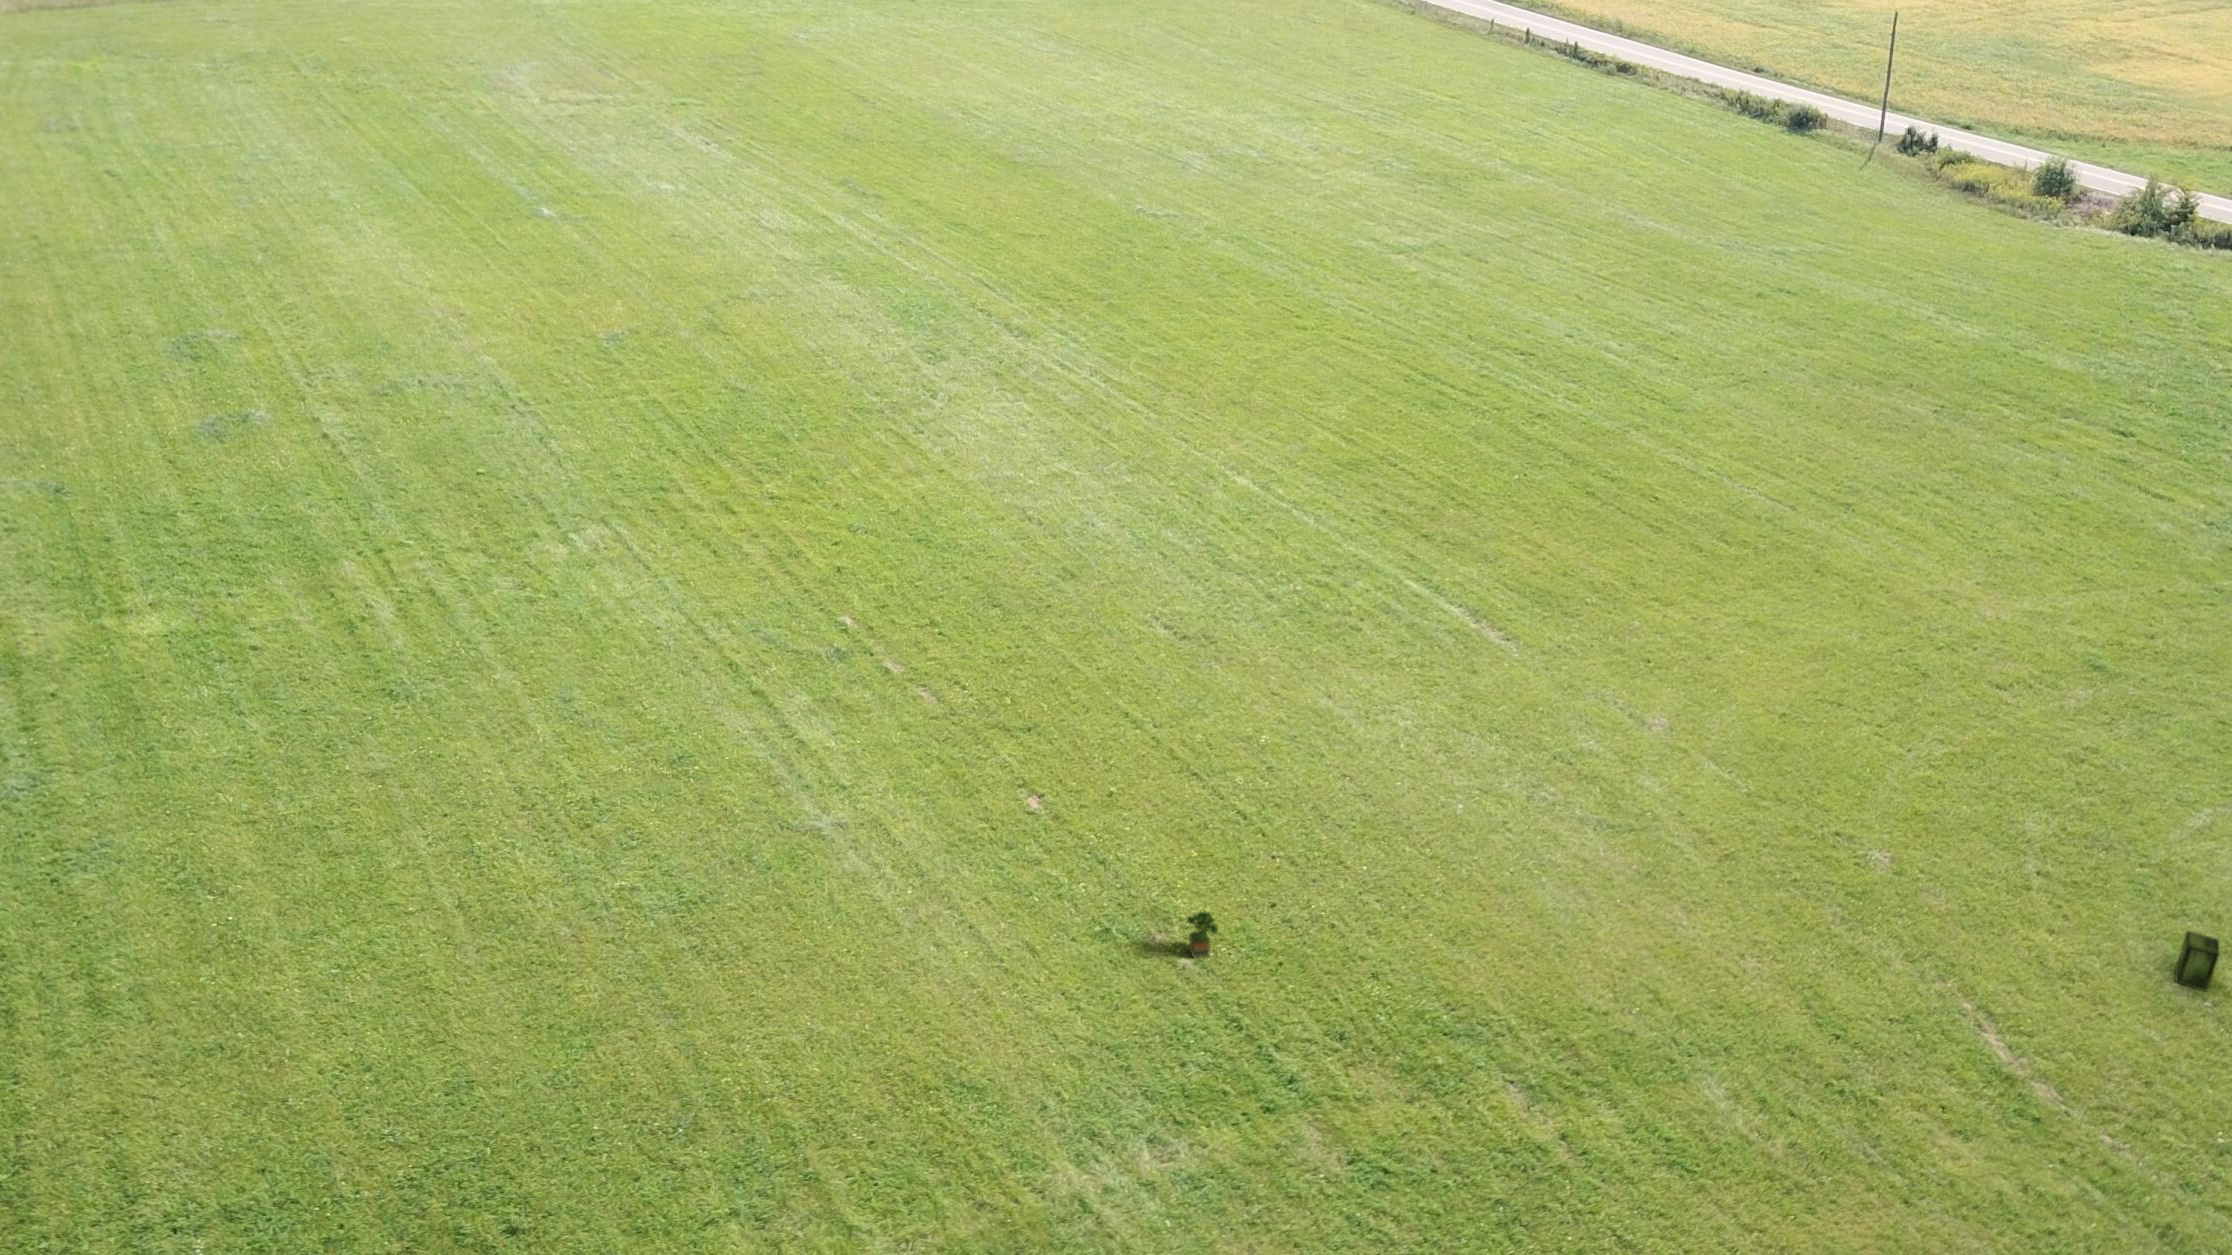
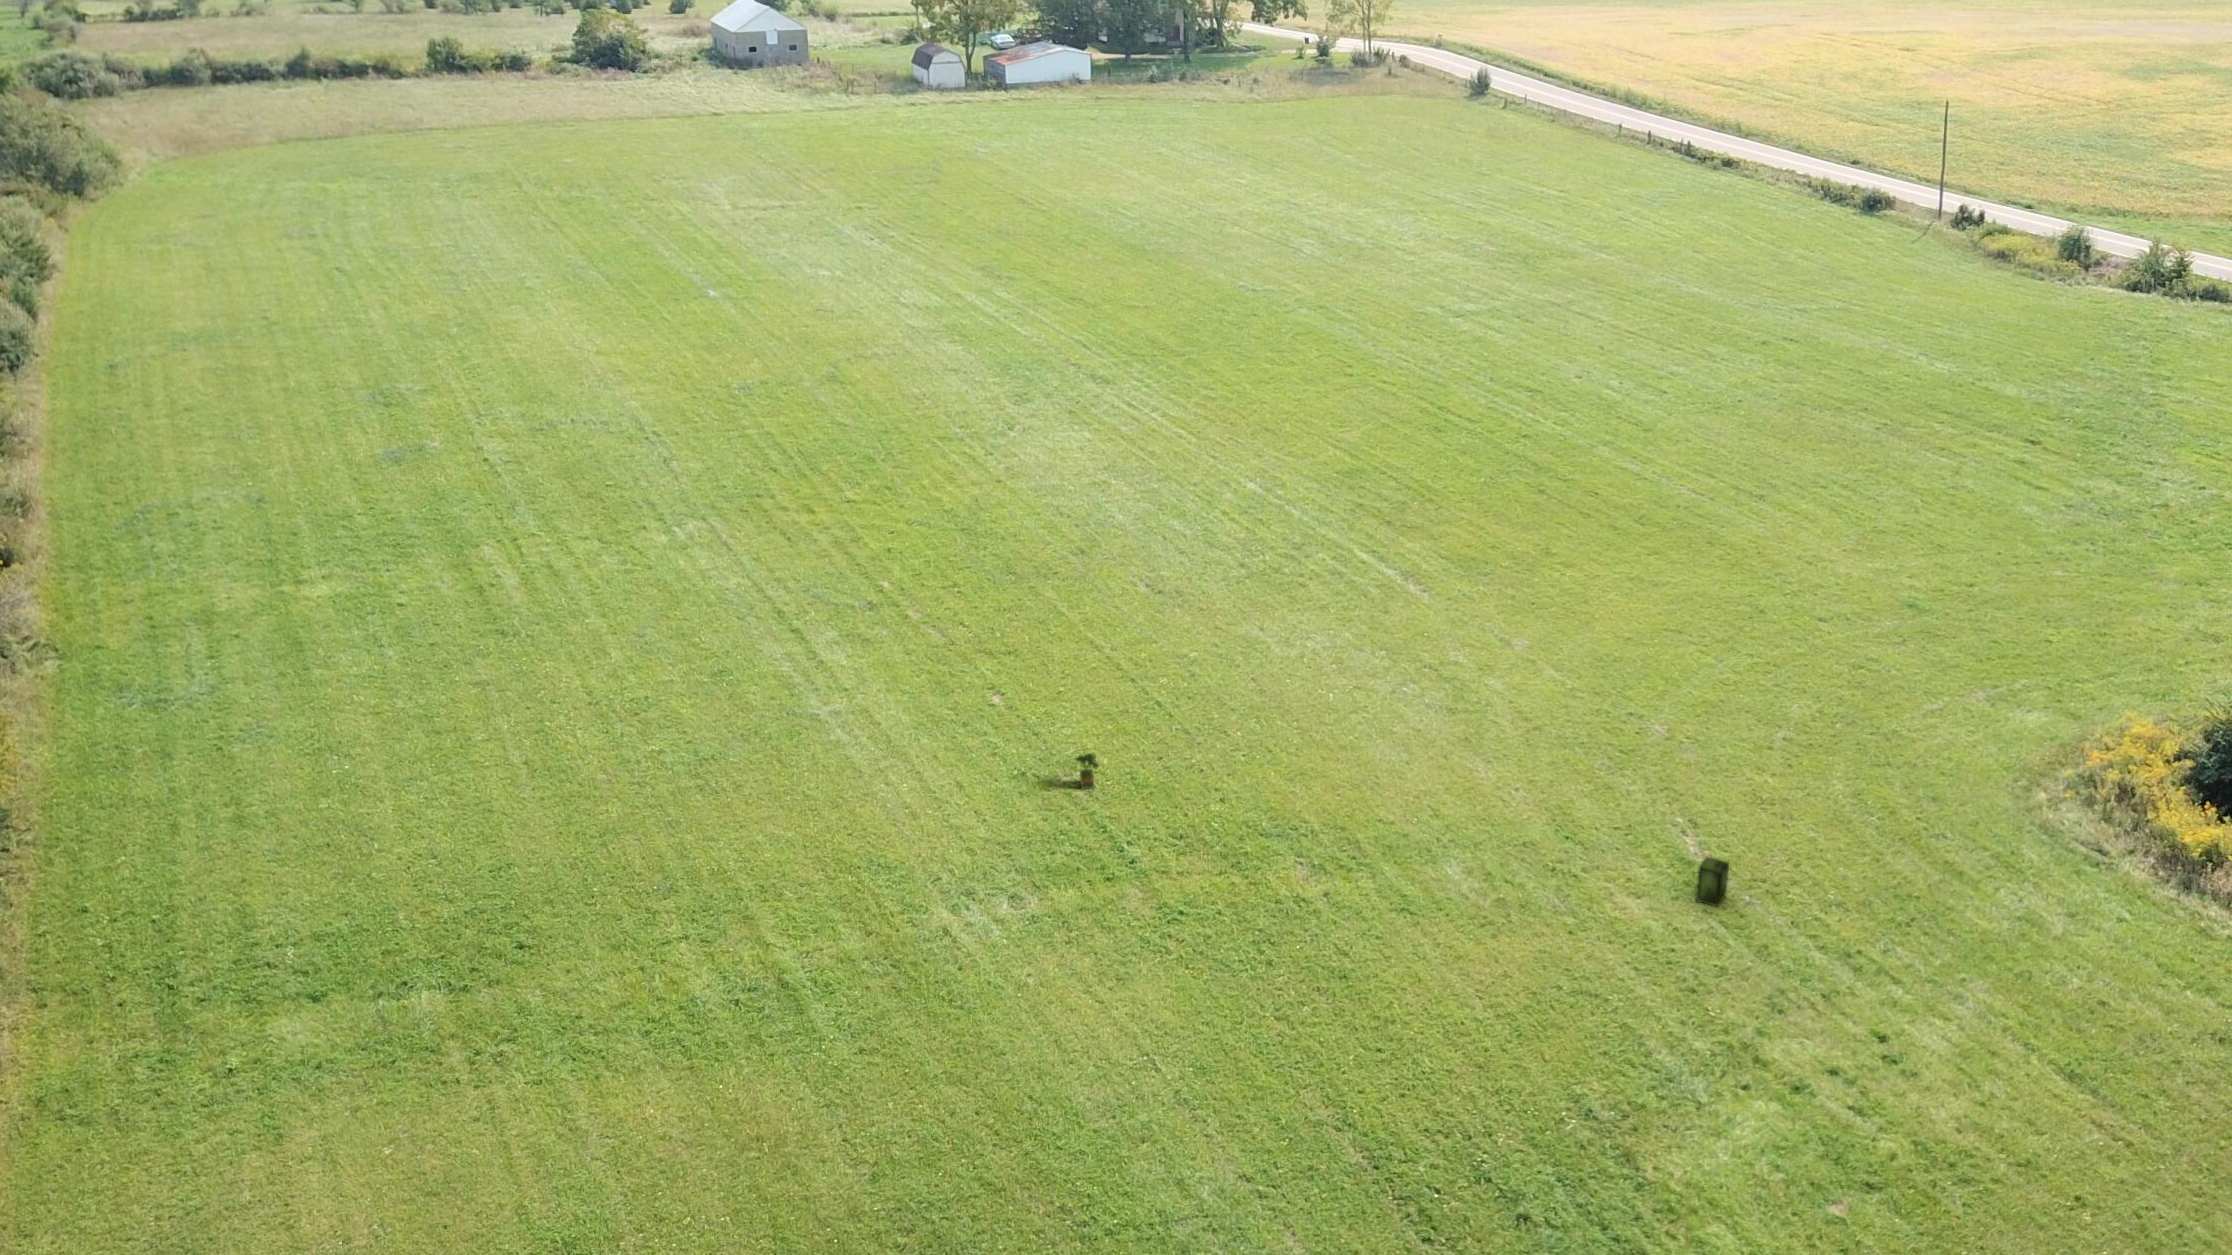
storage box: present [2175,931,2219,991] -> present [1696,857,1729,907]

